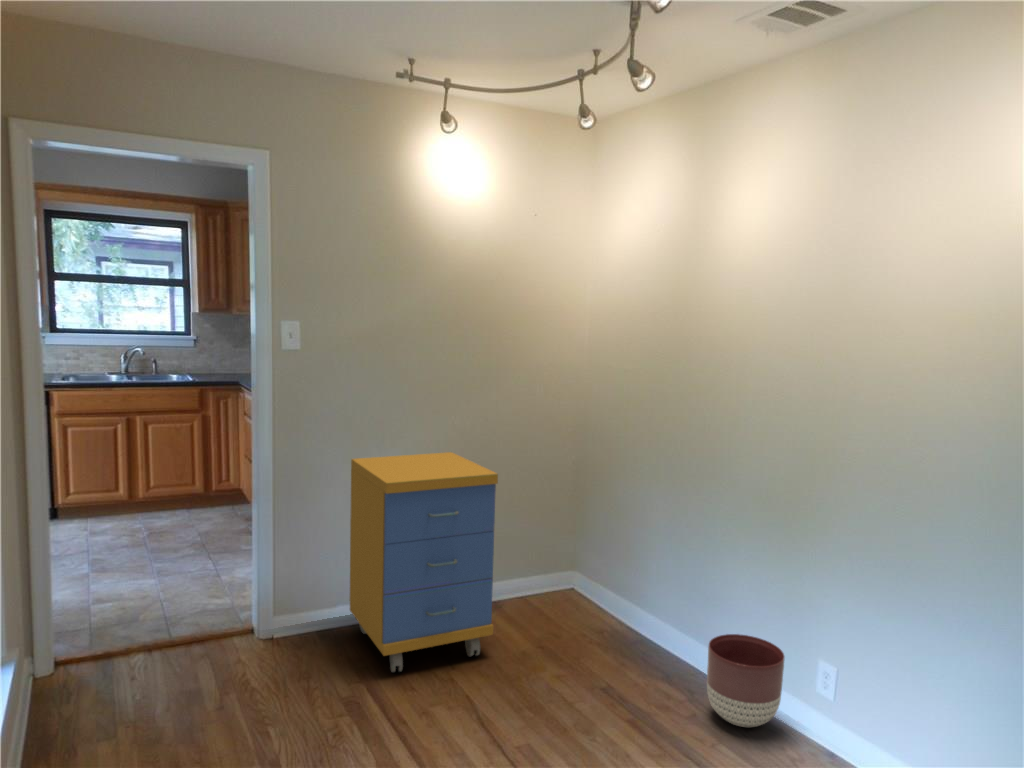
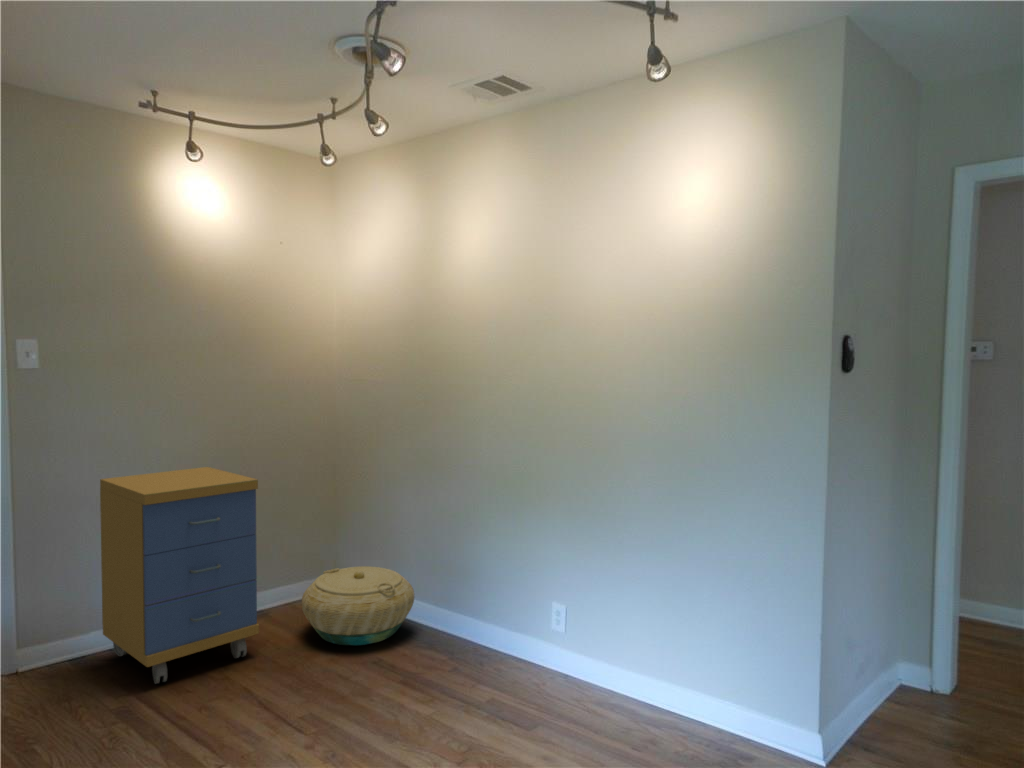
basket: none [538,573,660,664] -> present [302,566,414,646]
planter: present [707,634,784,727] -> none [456,596,517,671]

